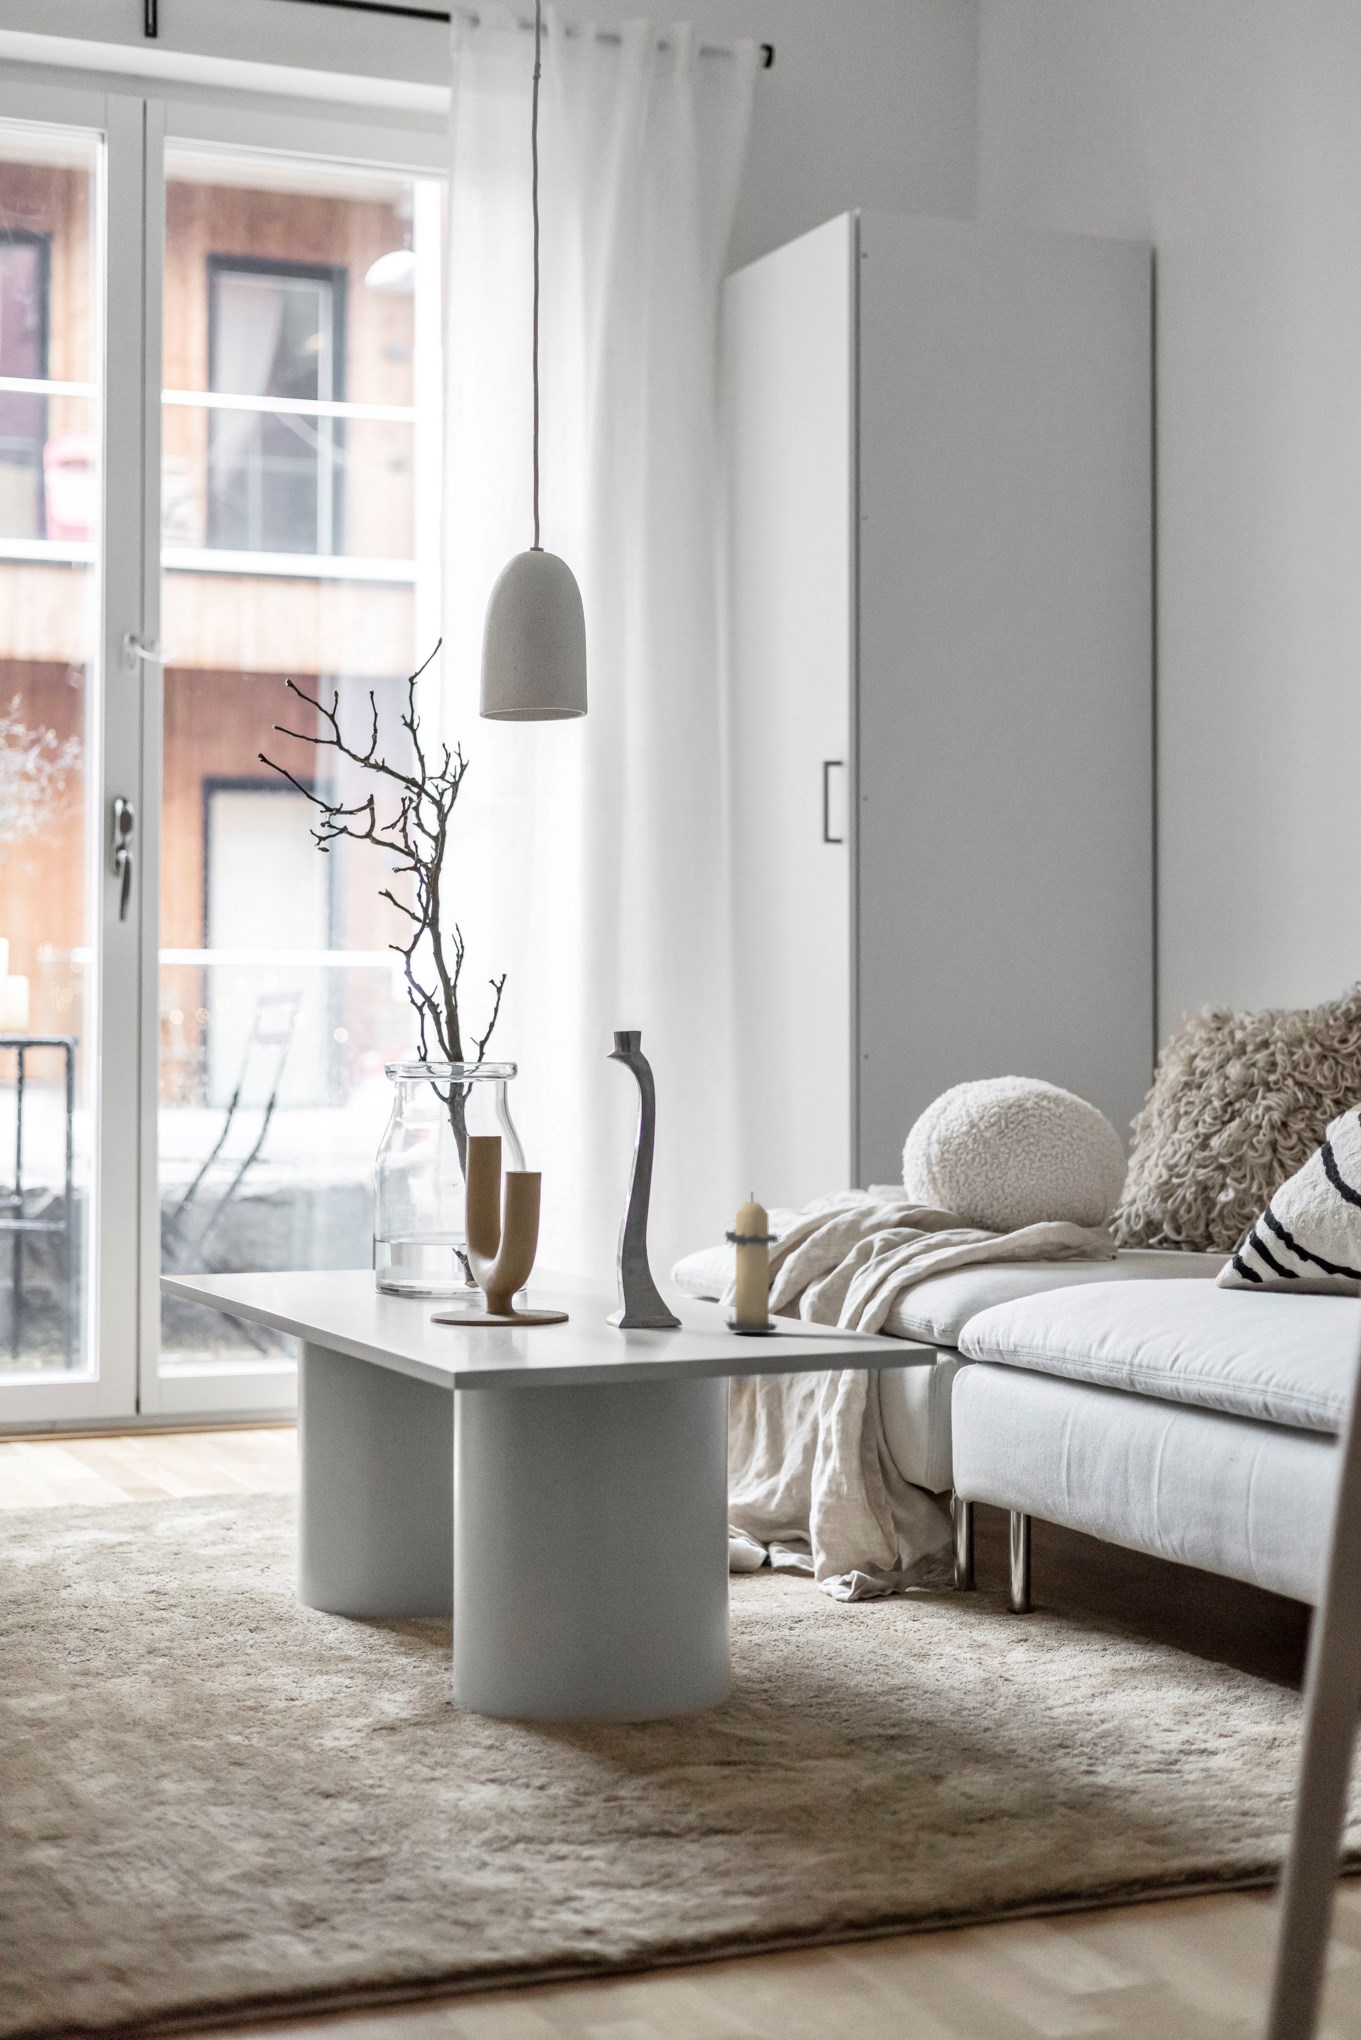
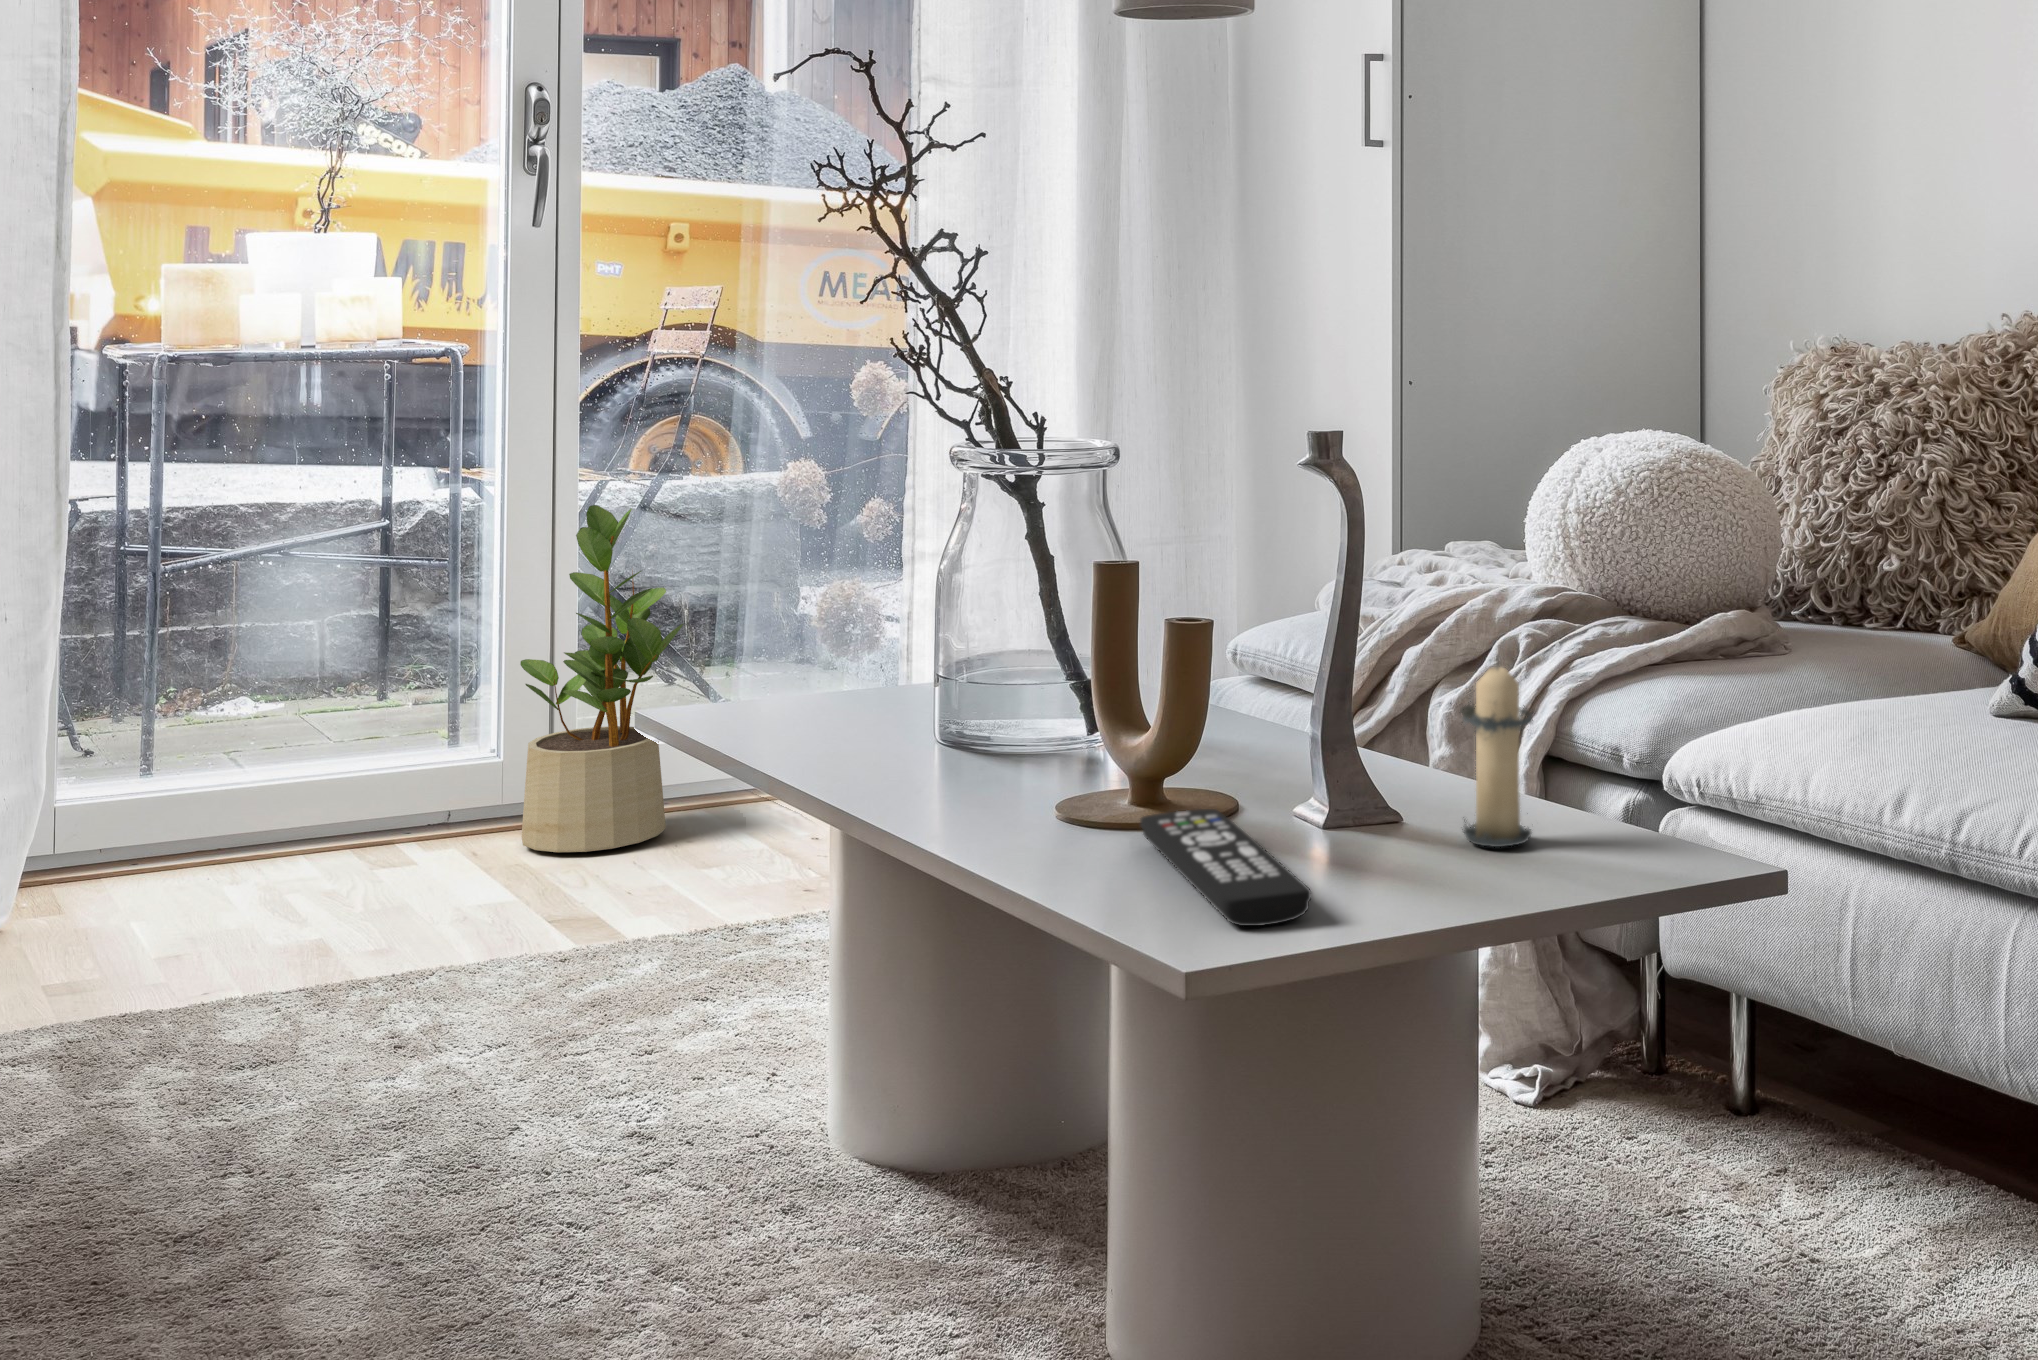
potted plant: none [94,1153,227,1449] -> present [520,505,683,852]
remote control: none [492,1302,581,1349] -> present [1140,809,1311,926]

